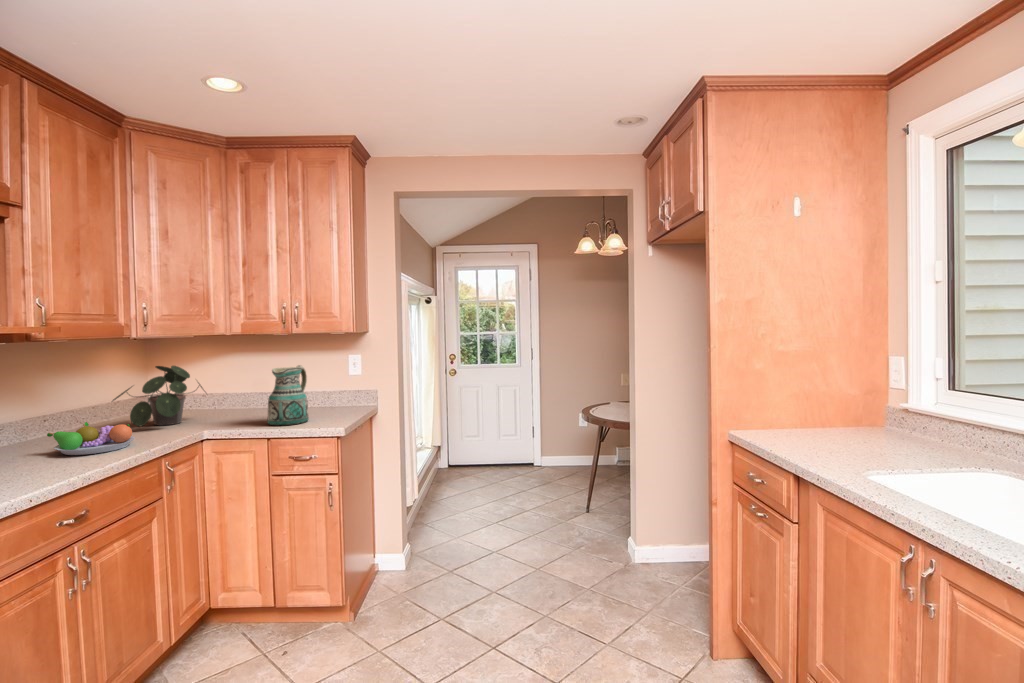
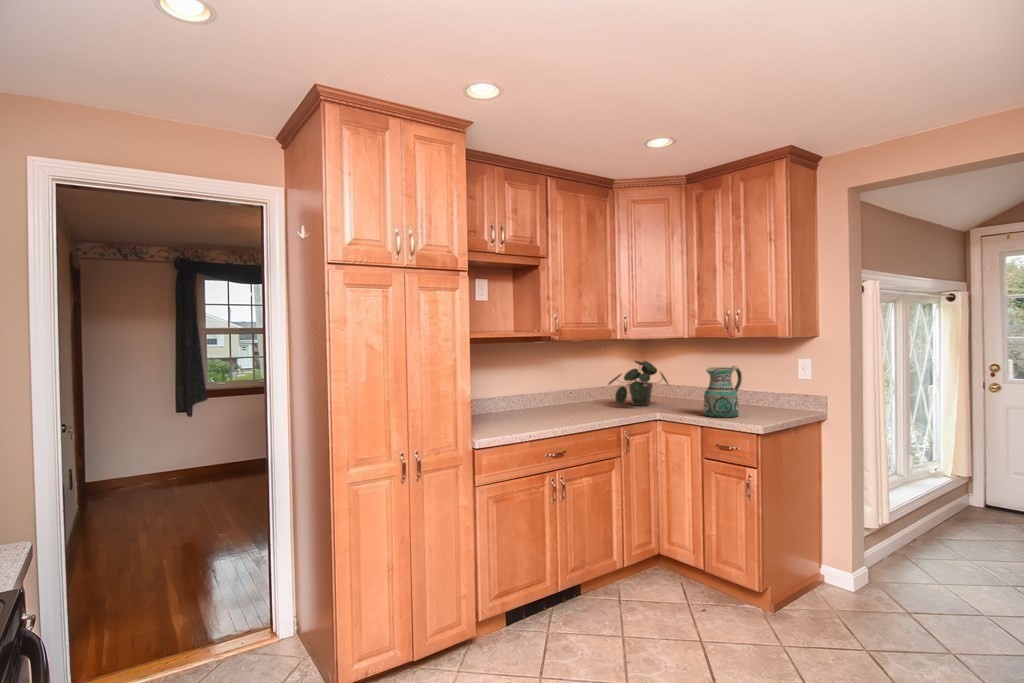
fruit bowl: present [47,422,135,455] -> none [566,396,610,417]

